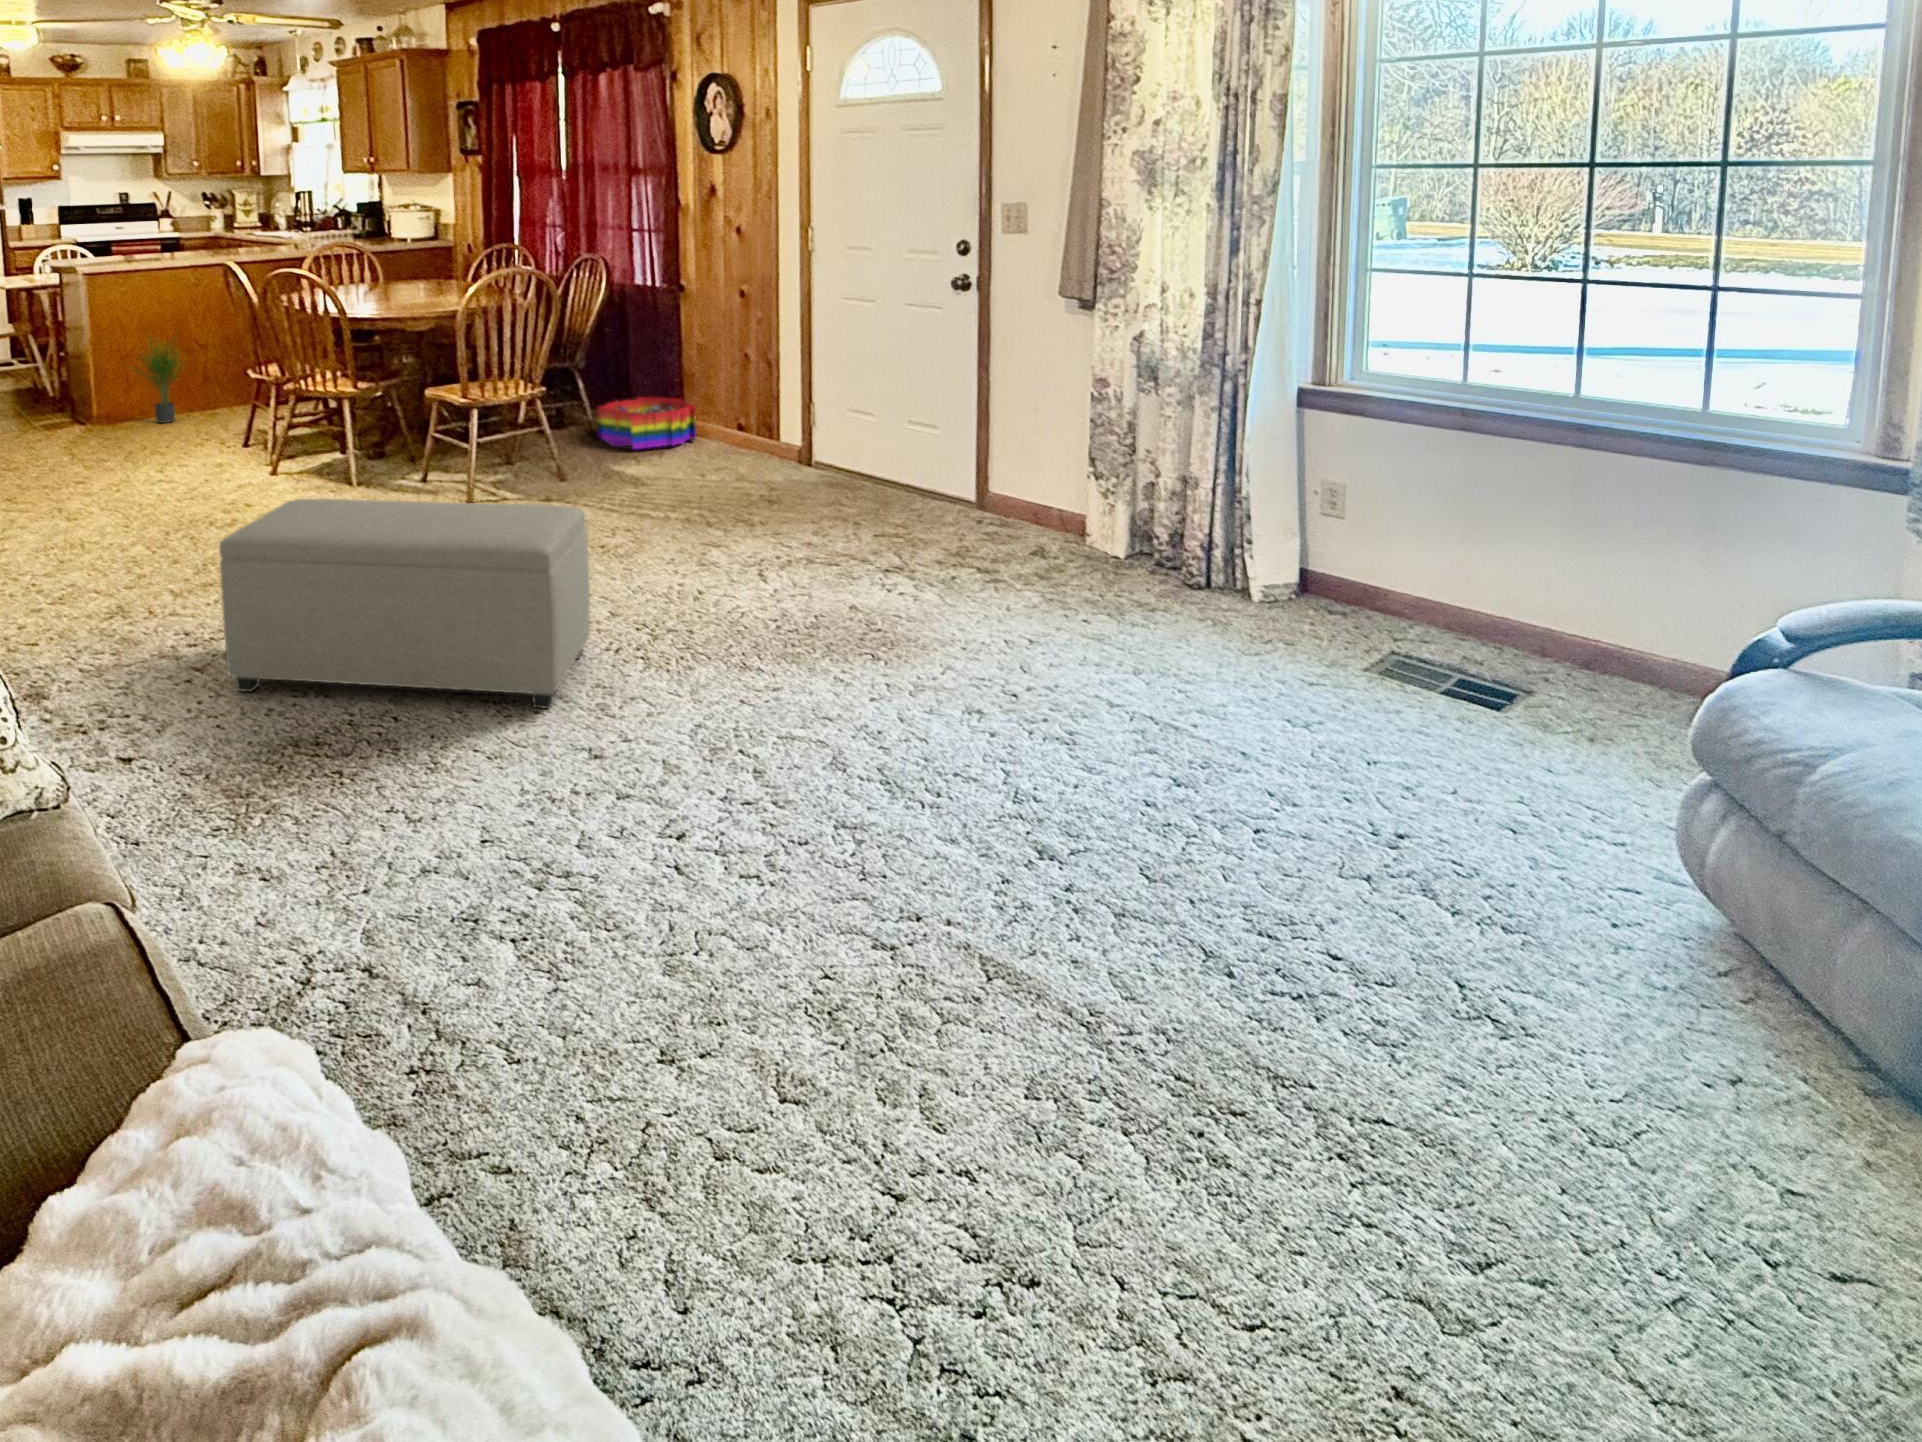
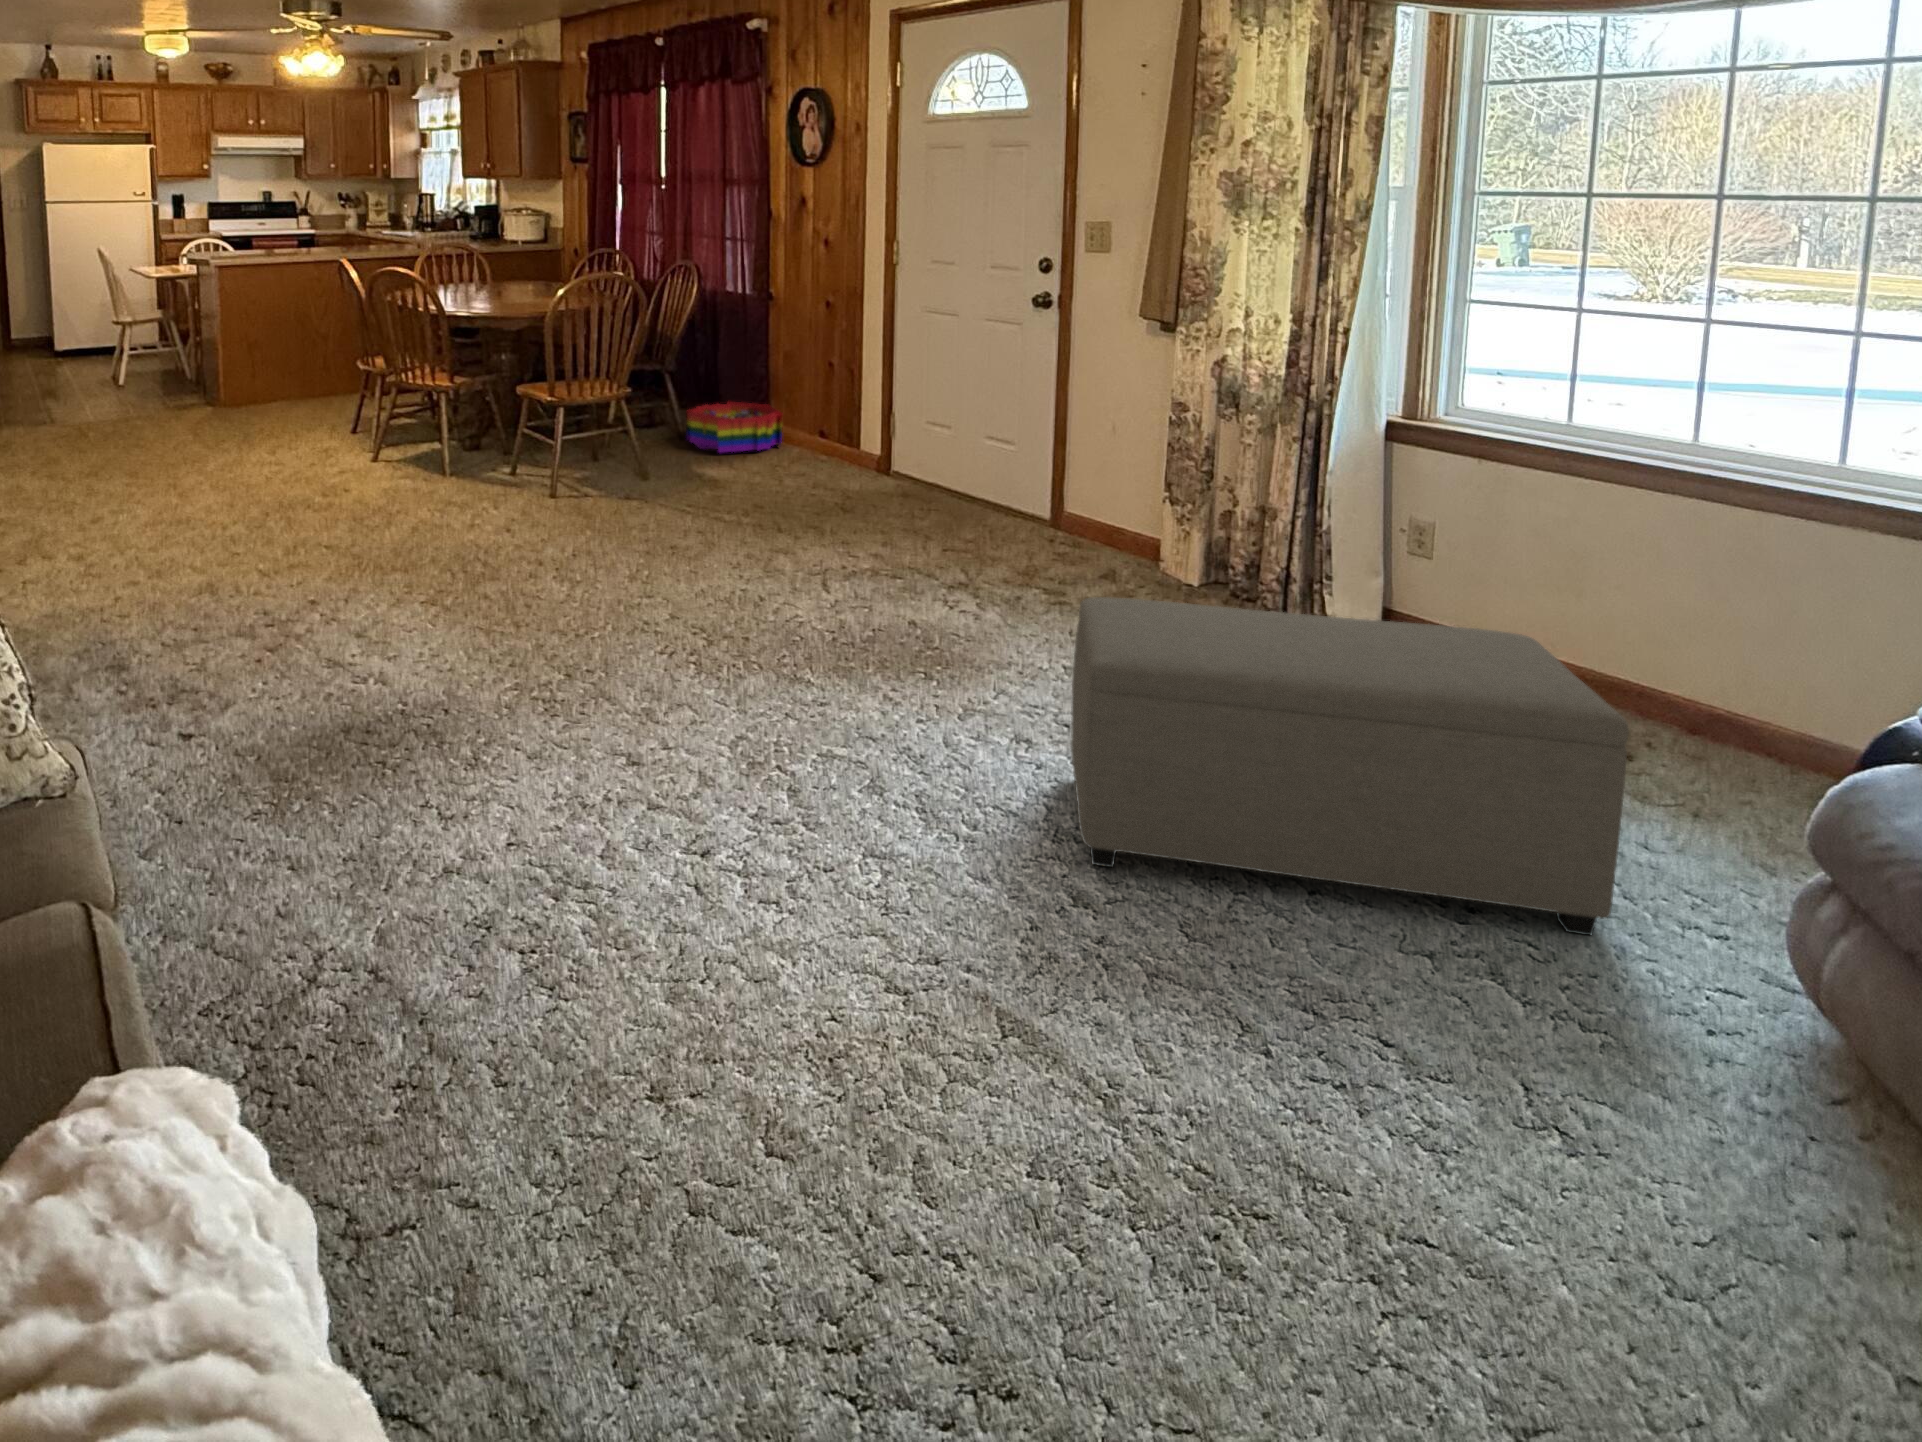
potted plant: present [132,339,181,423] -> none [244,321,311,409]
ottoman: present [219,499,590,709] -> present [1071,597,1629,935]

